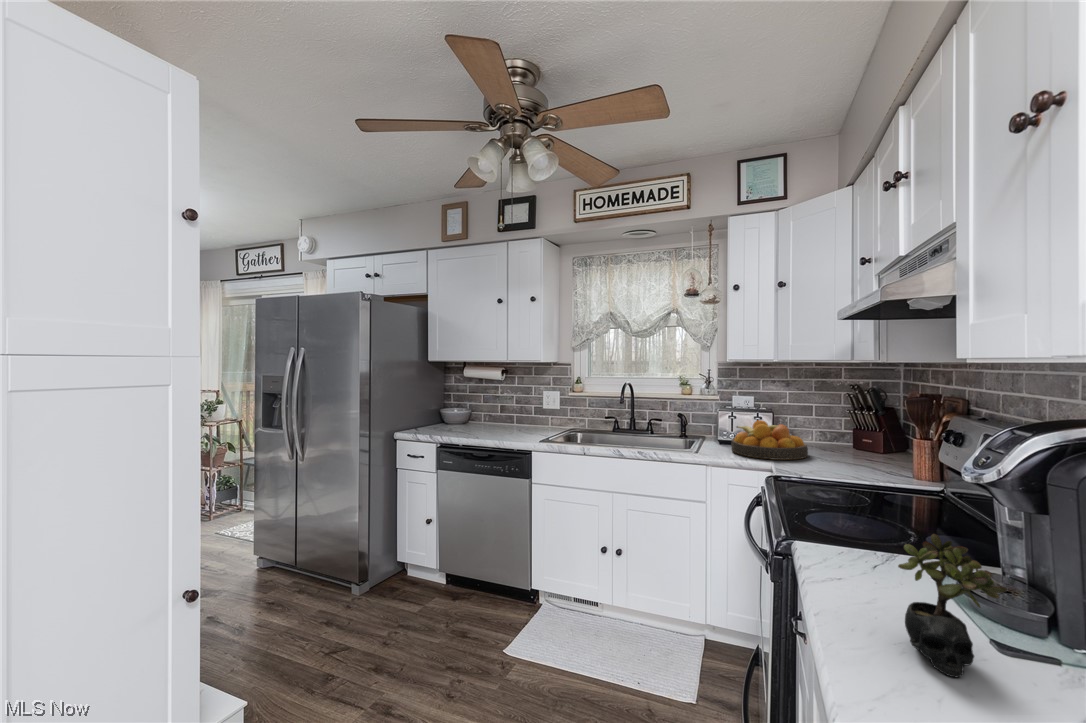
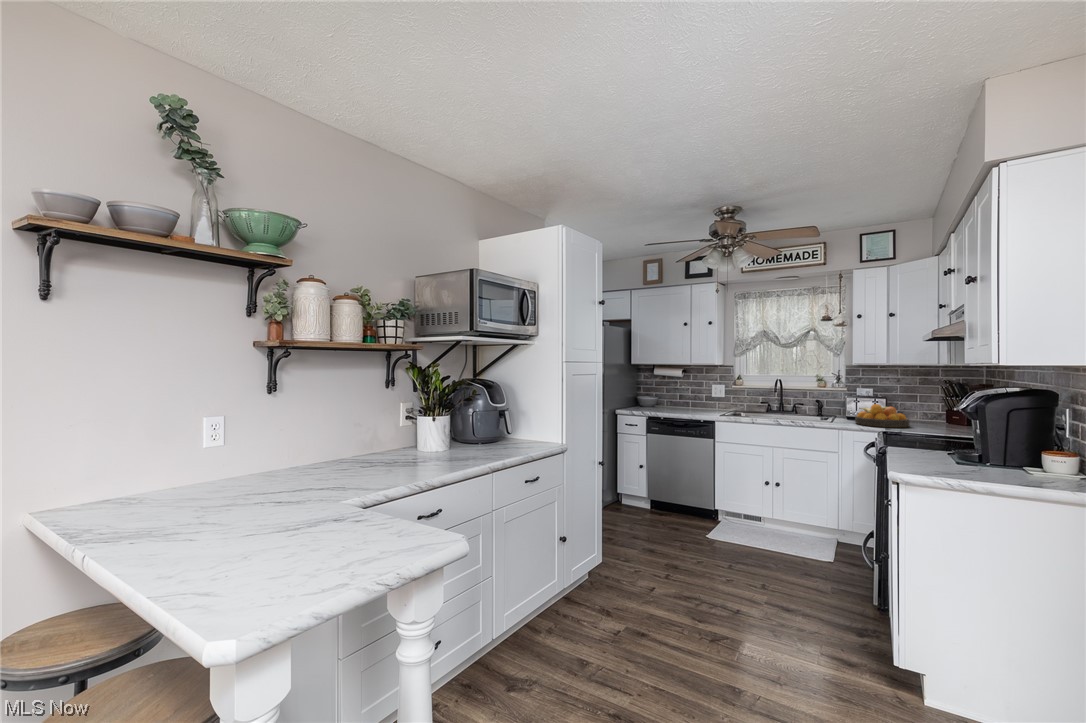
succulent plant: present [898,534,1007,677] -> none [913,428,947,469]

